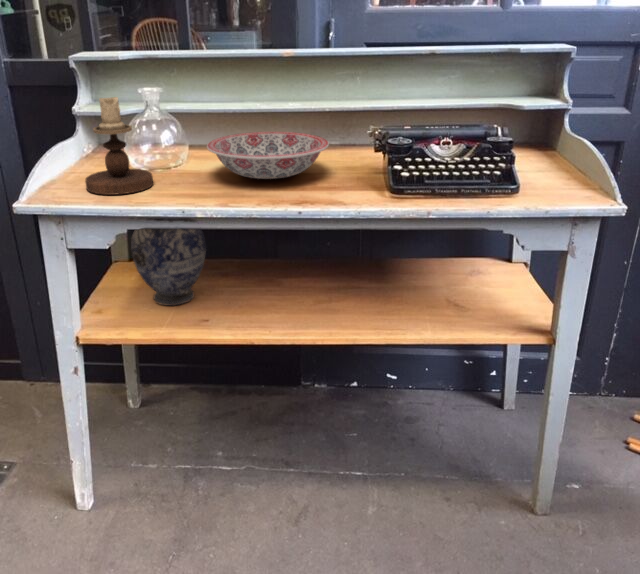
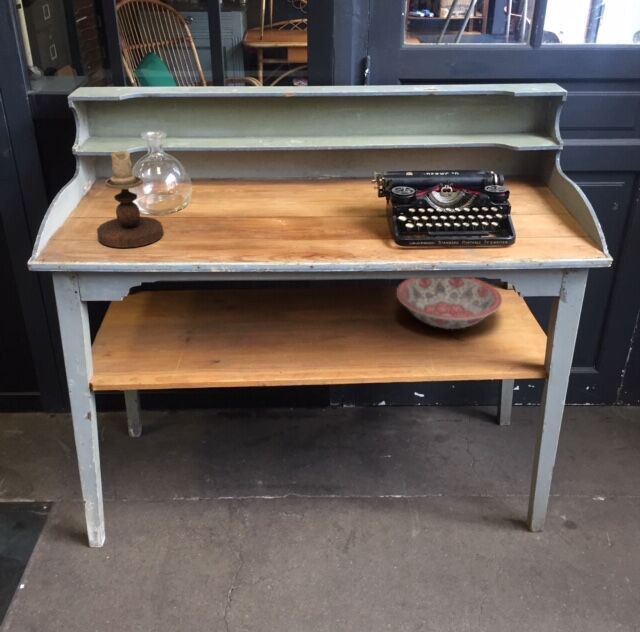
ceramic bowl: present [207,132,329,179] -> present [397,278,502,329]
decorative vase: present [131,218,206,306] -> none [137,234,211,347]

